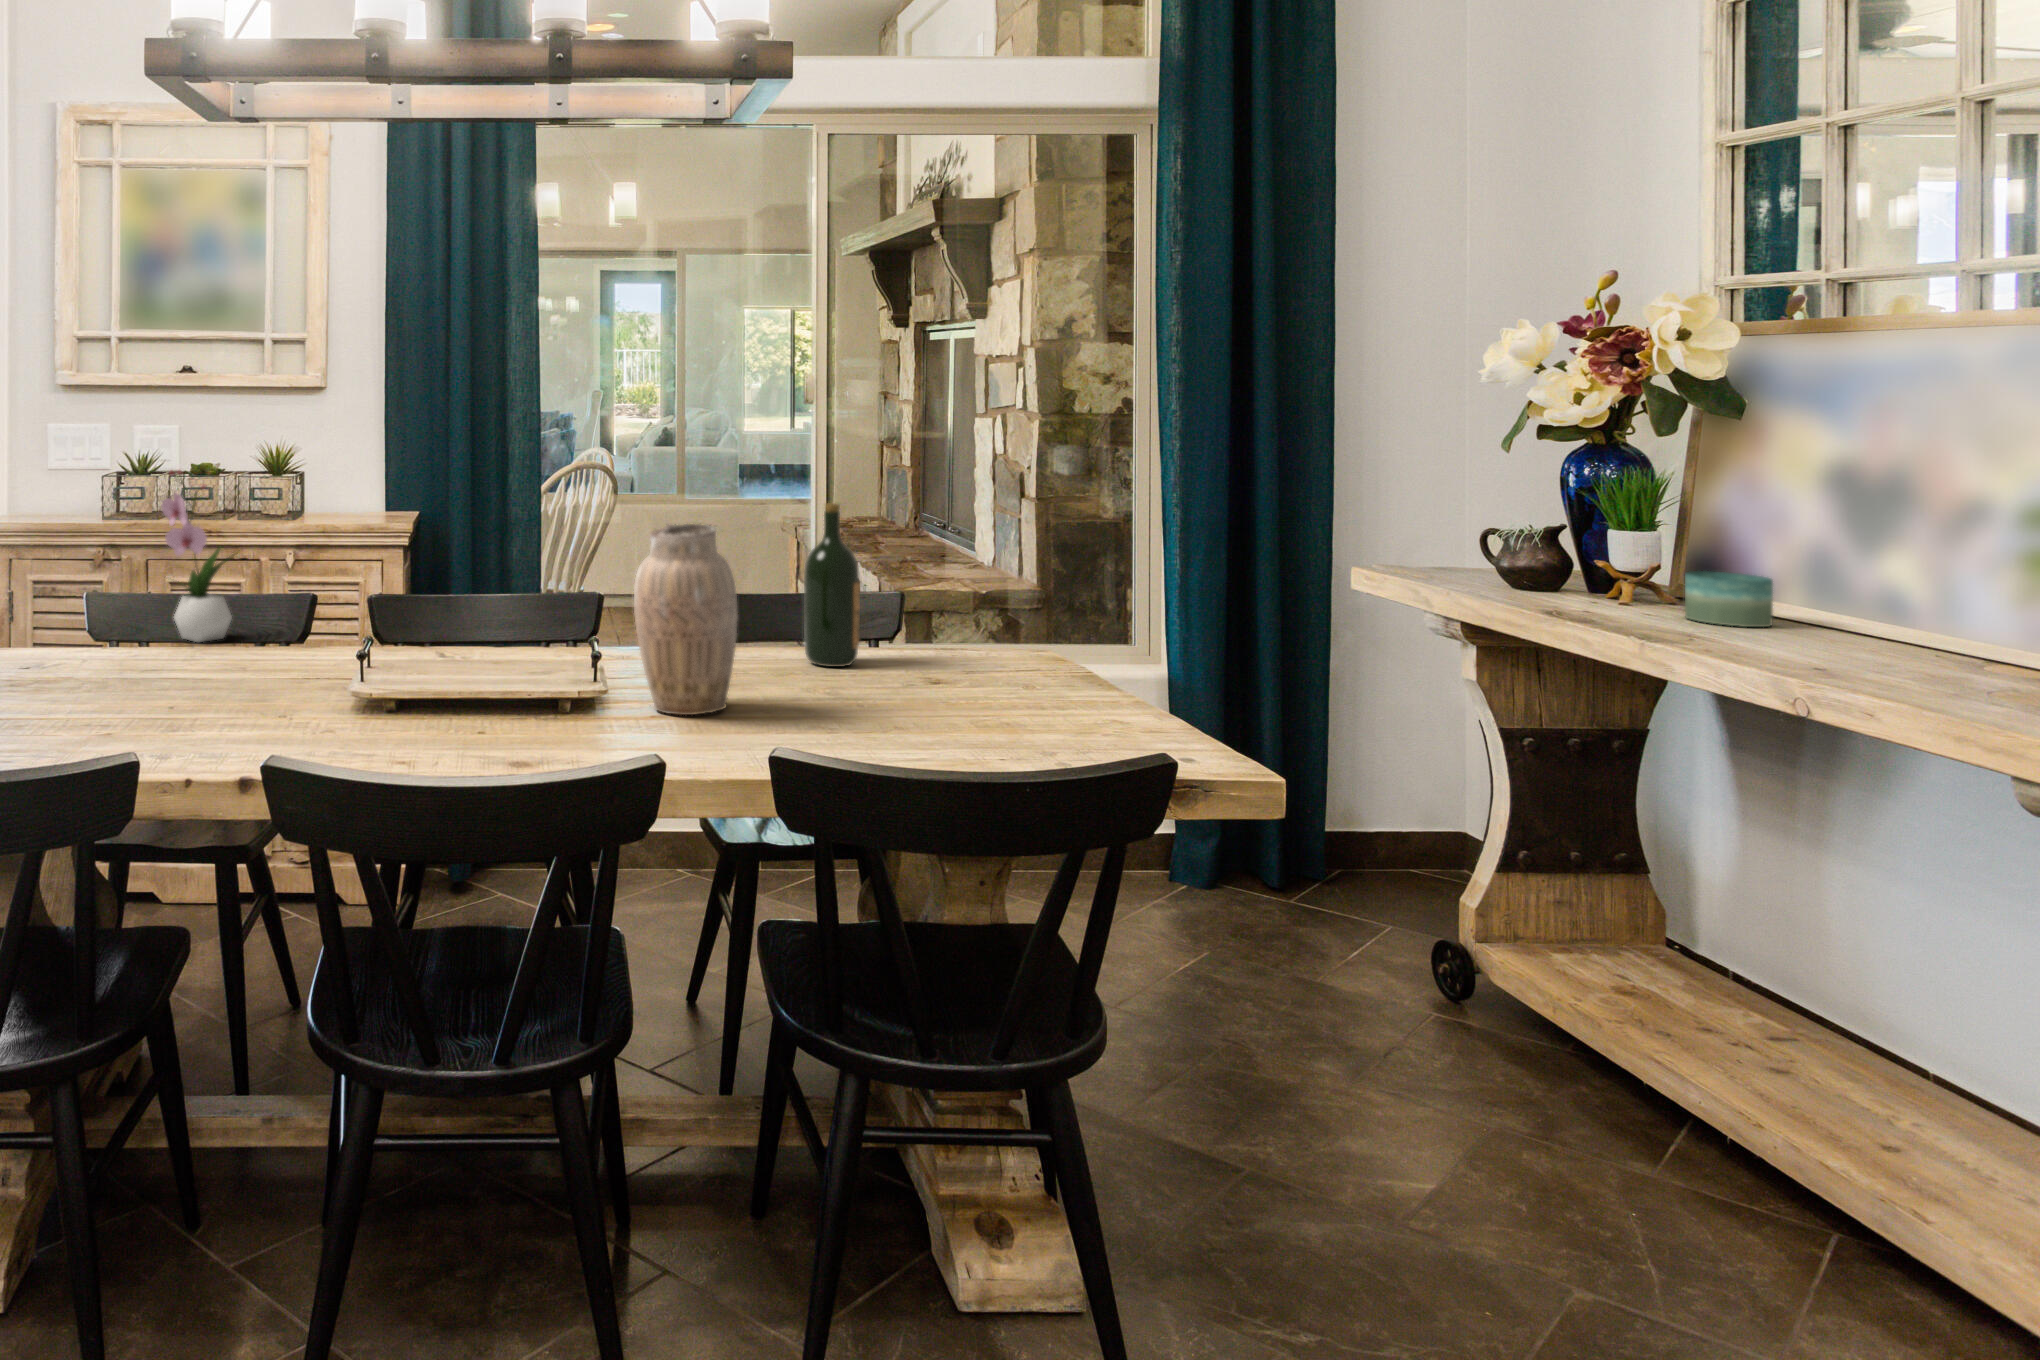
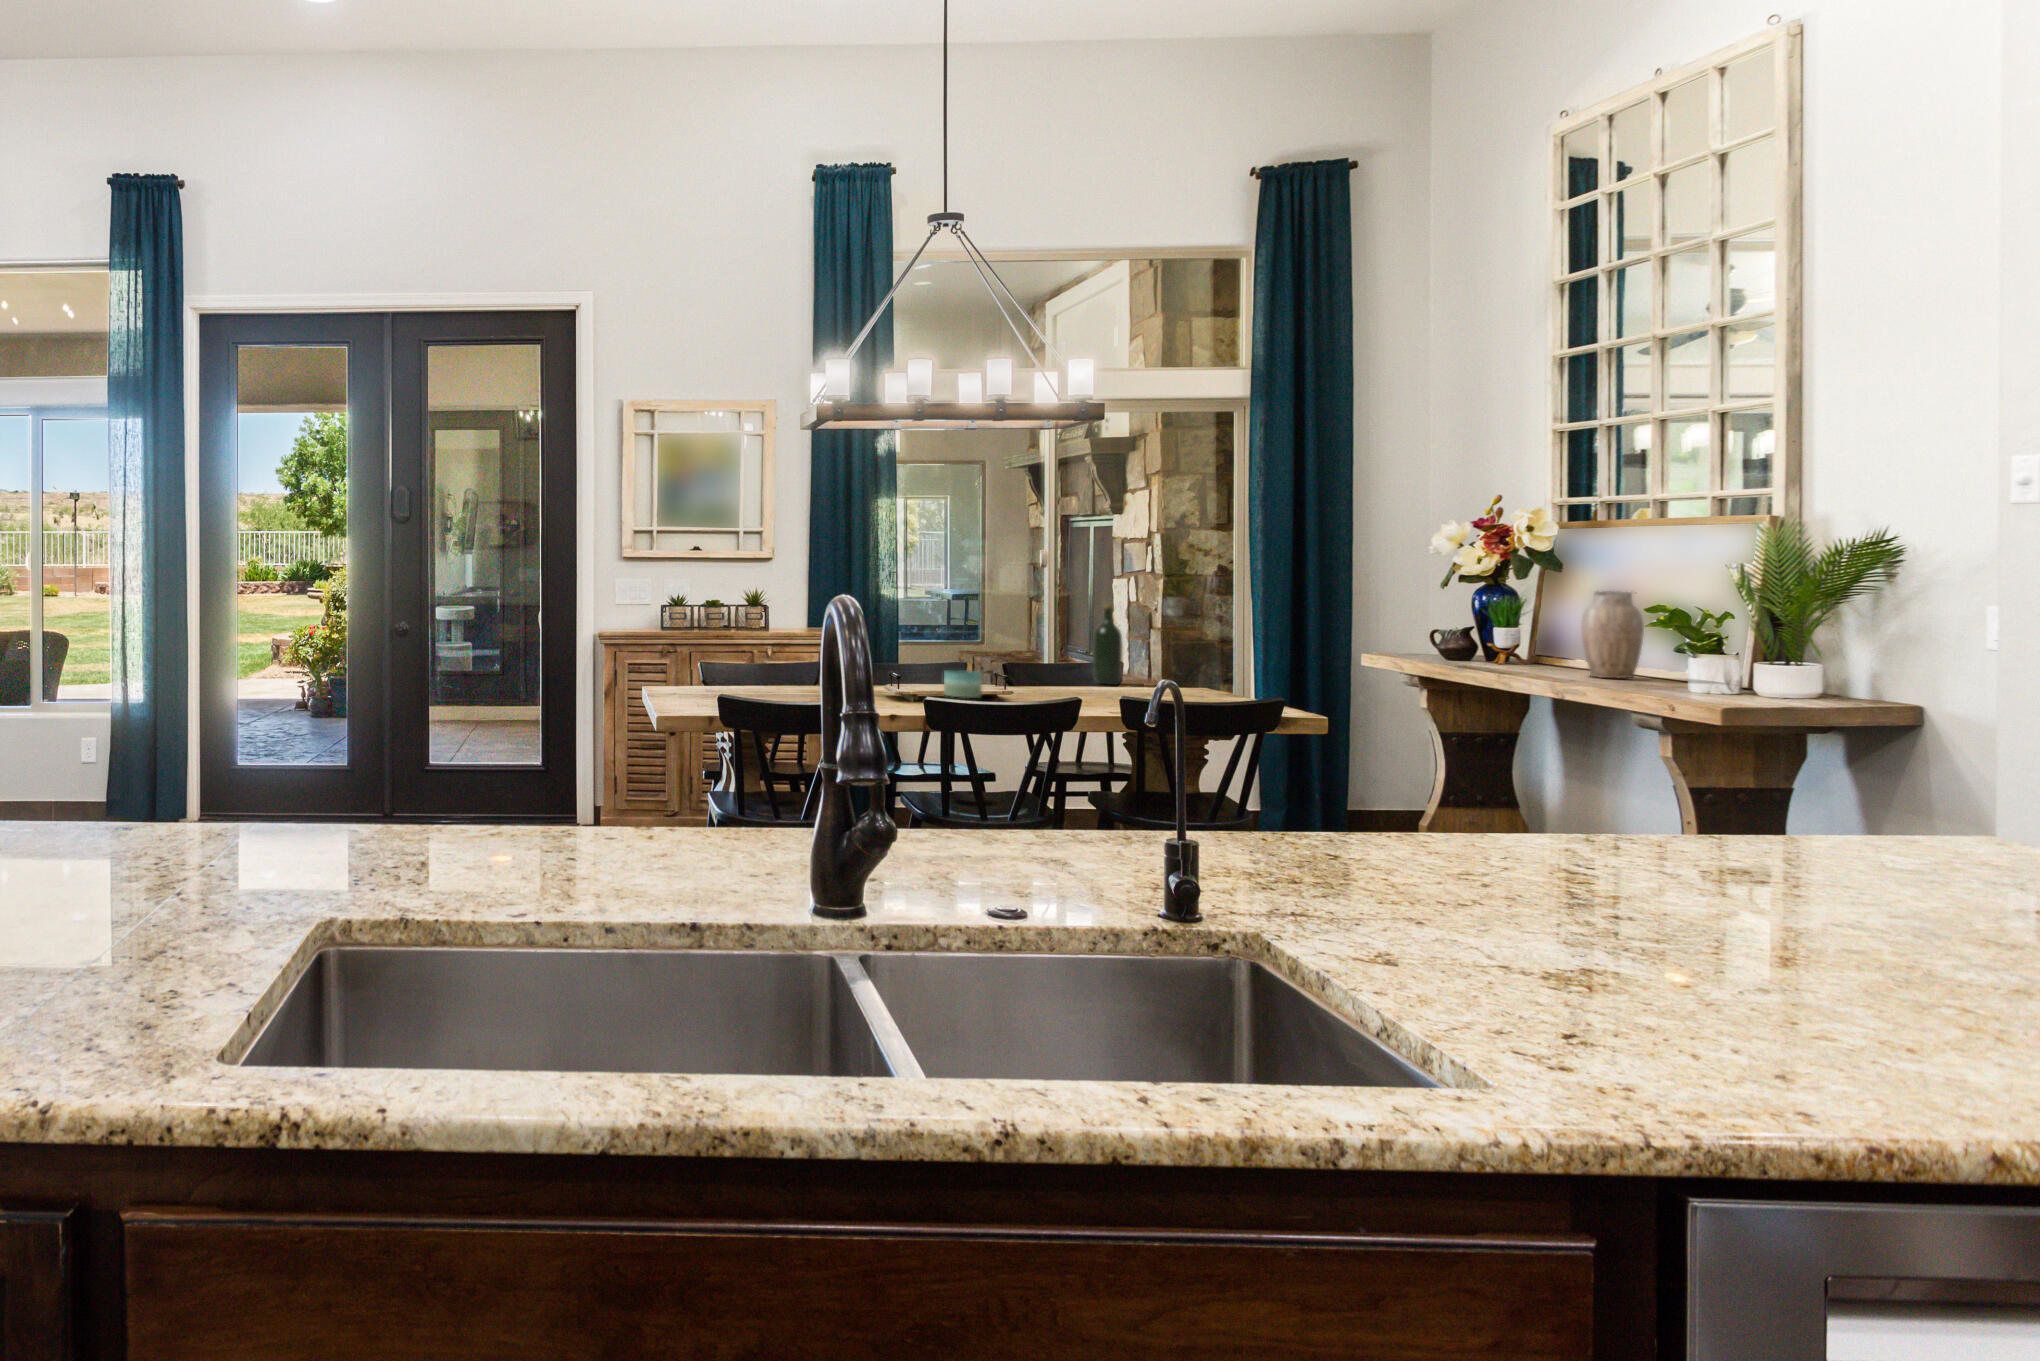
flower arrangement: present [161,470,233,642] -> none [748,583,786,671]
vase: present [634,524,738,715] -> present [1581,591,1644,678]
candle: present [1685,571,1773,627] -> present [944,670,982,698]

